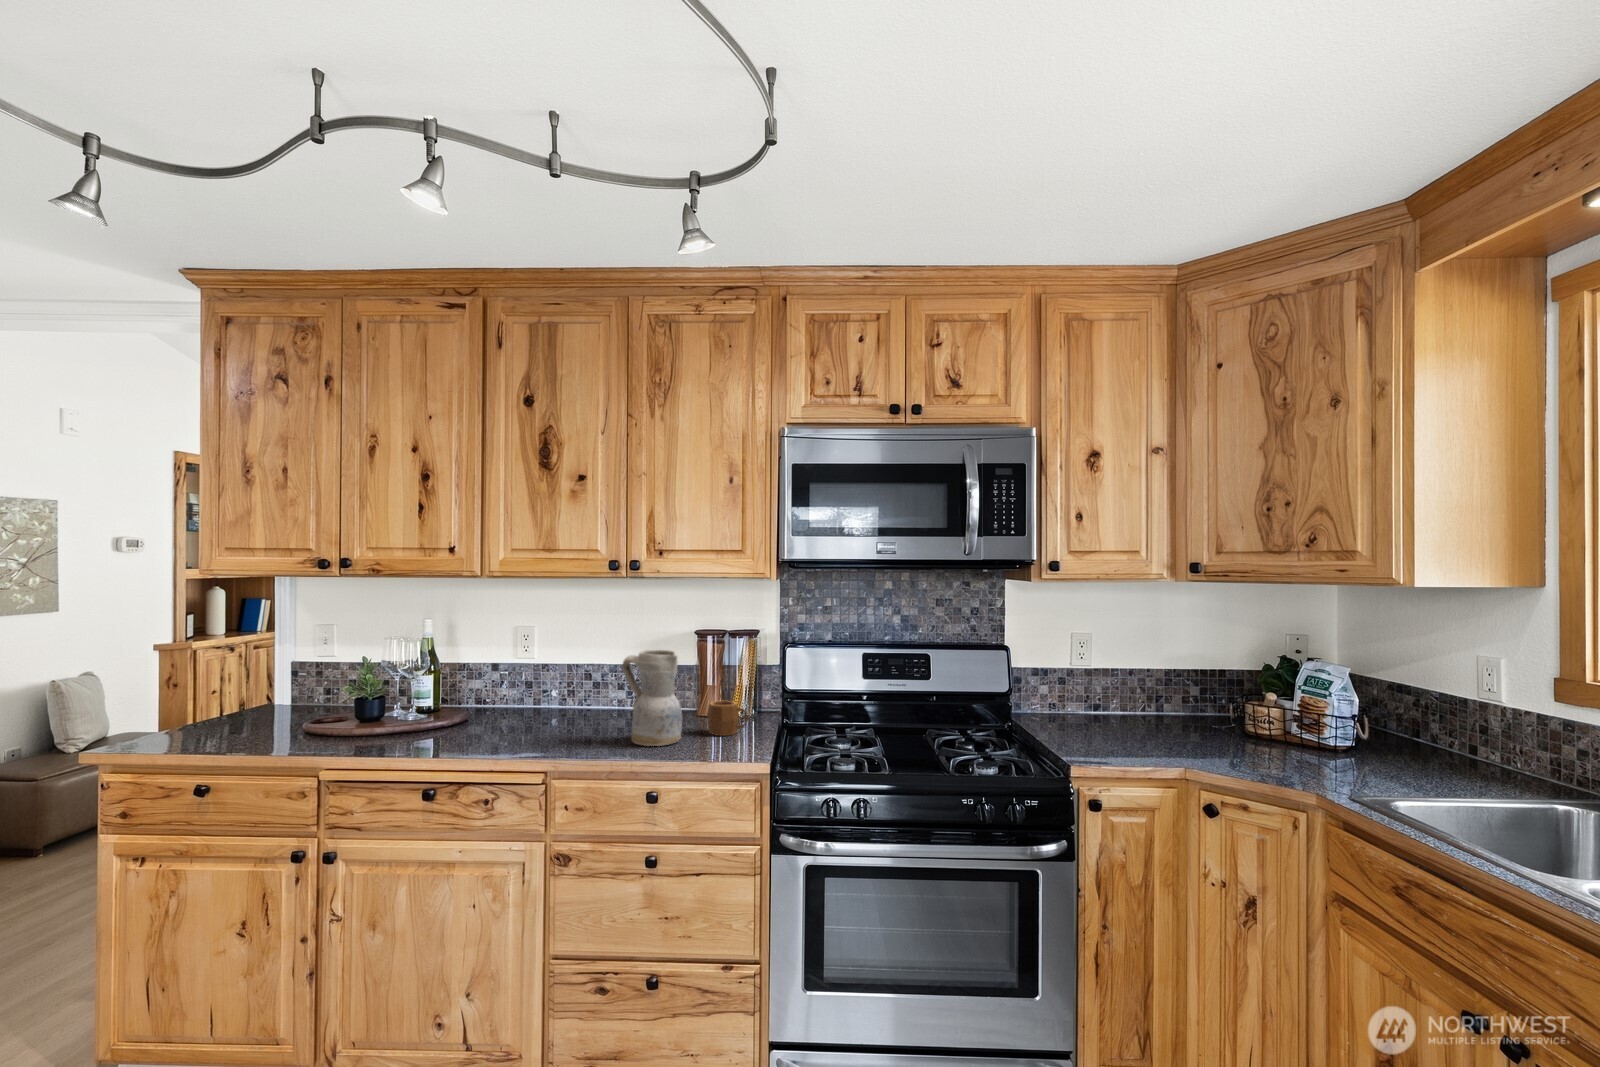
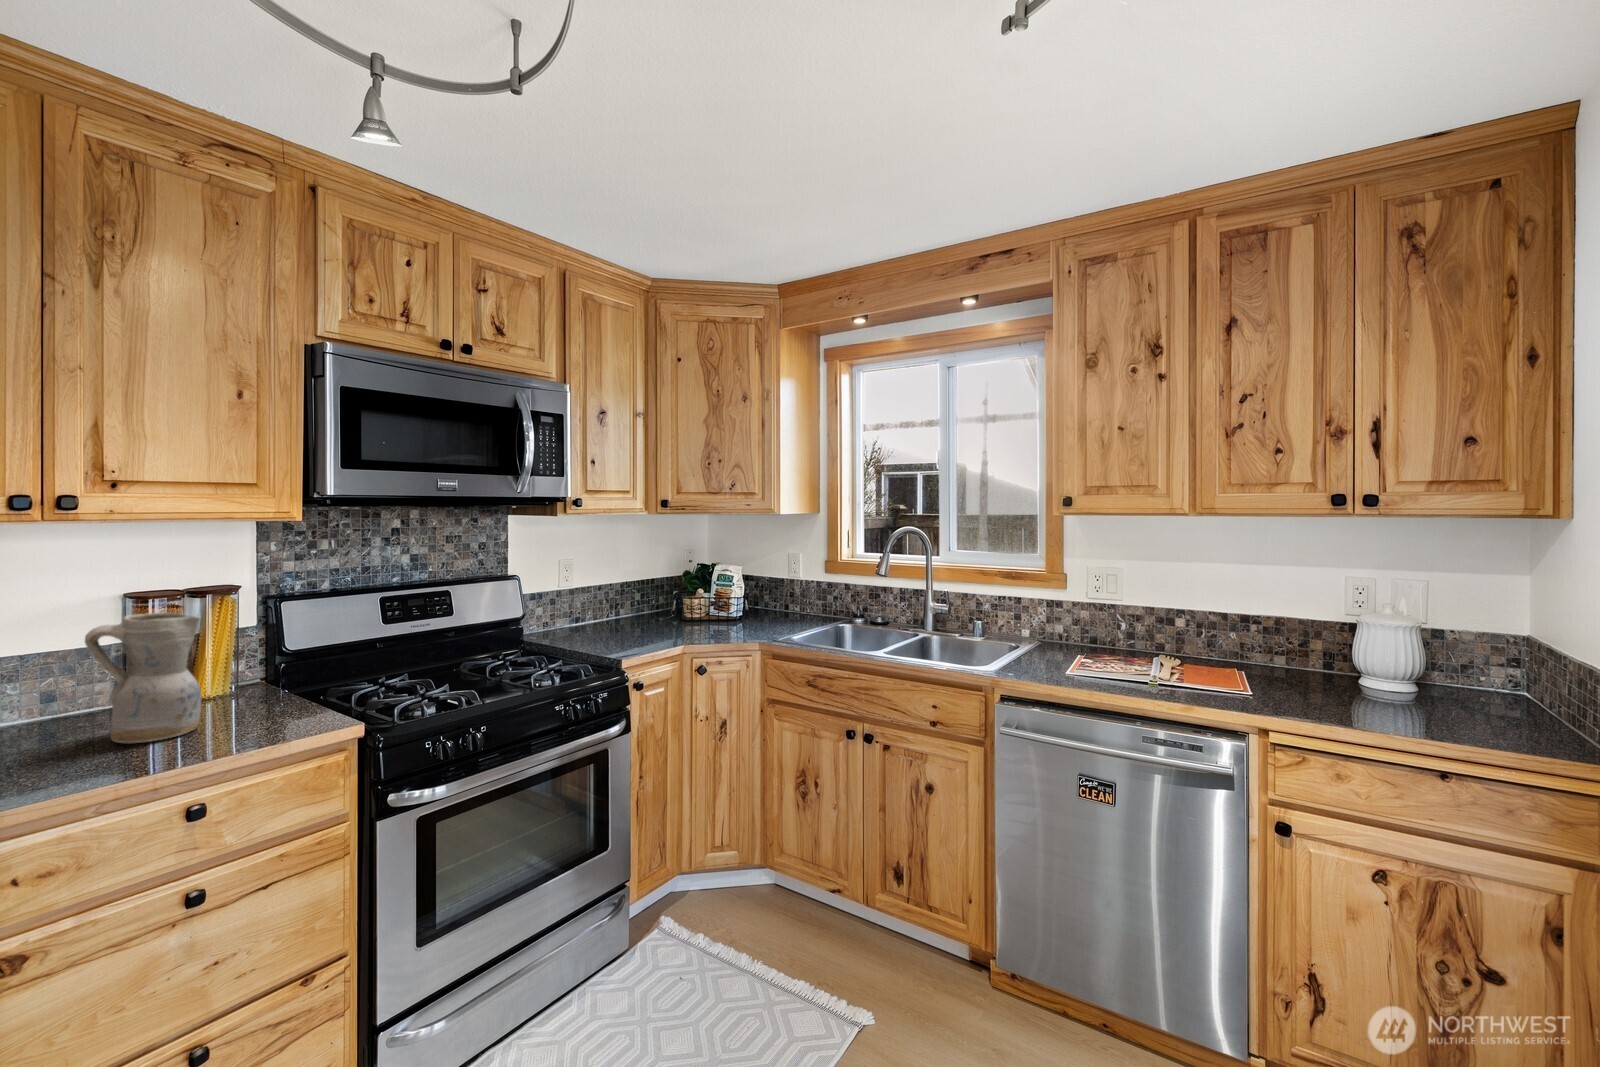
mug: present [707,701,748,736] -> none [215,666,277,710]

